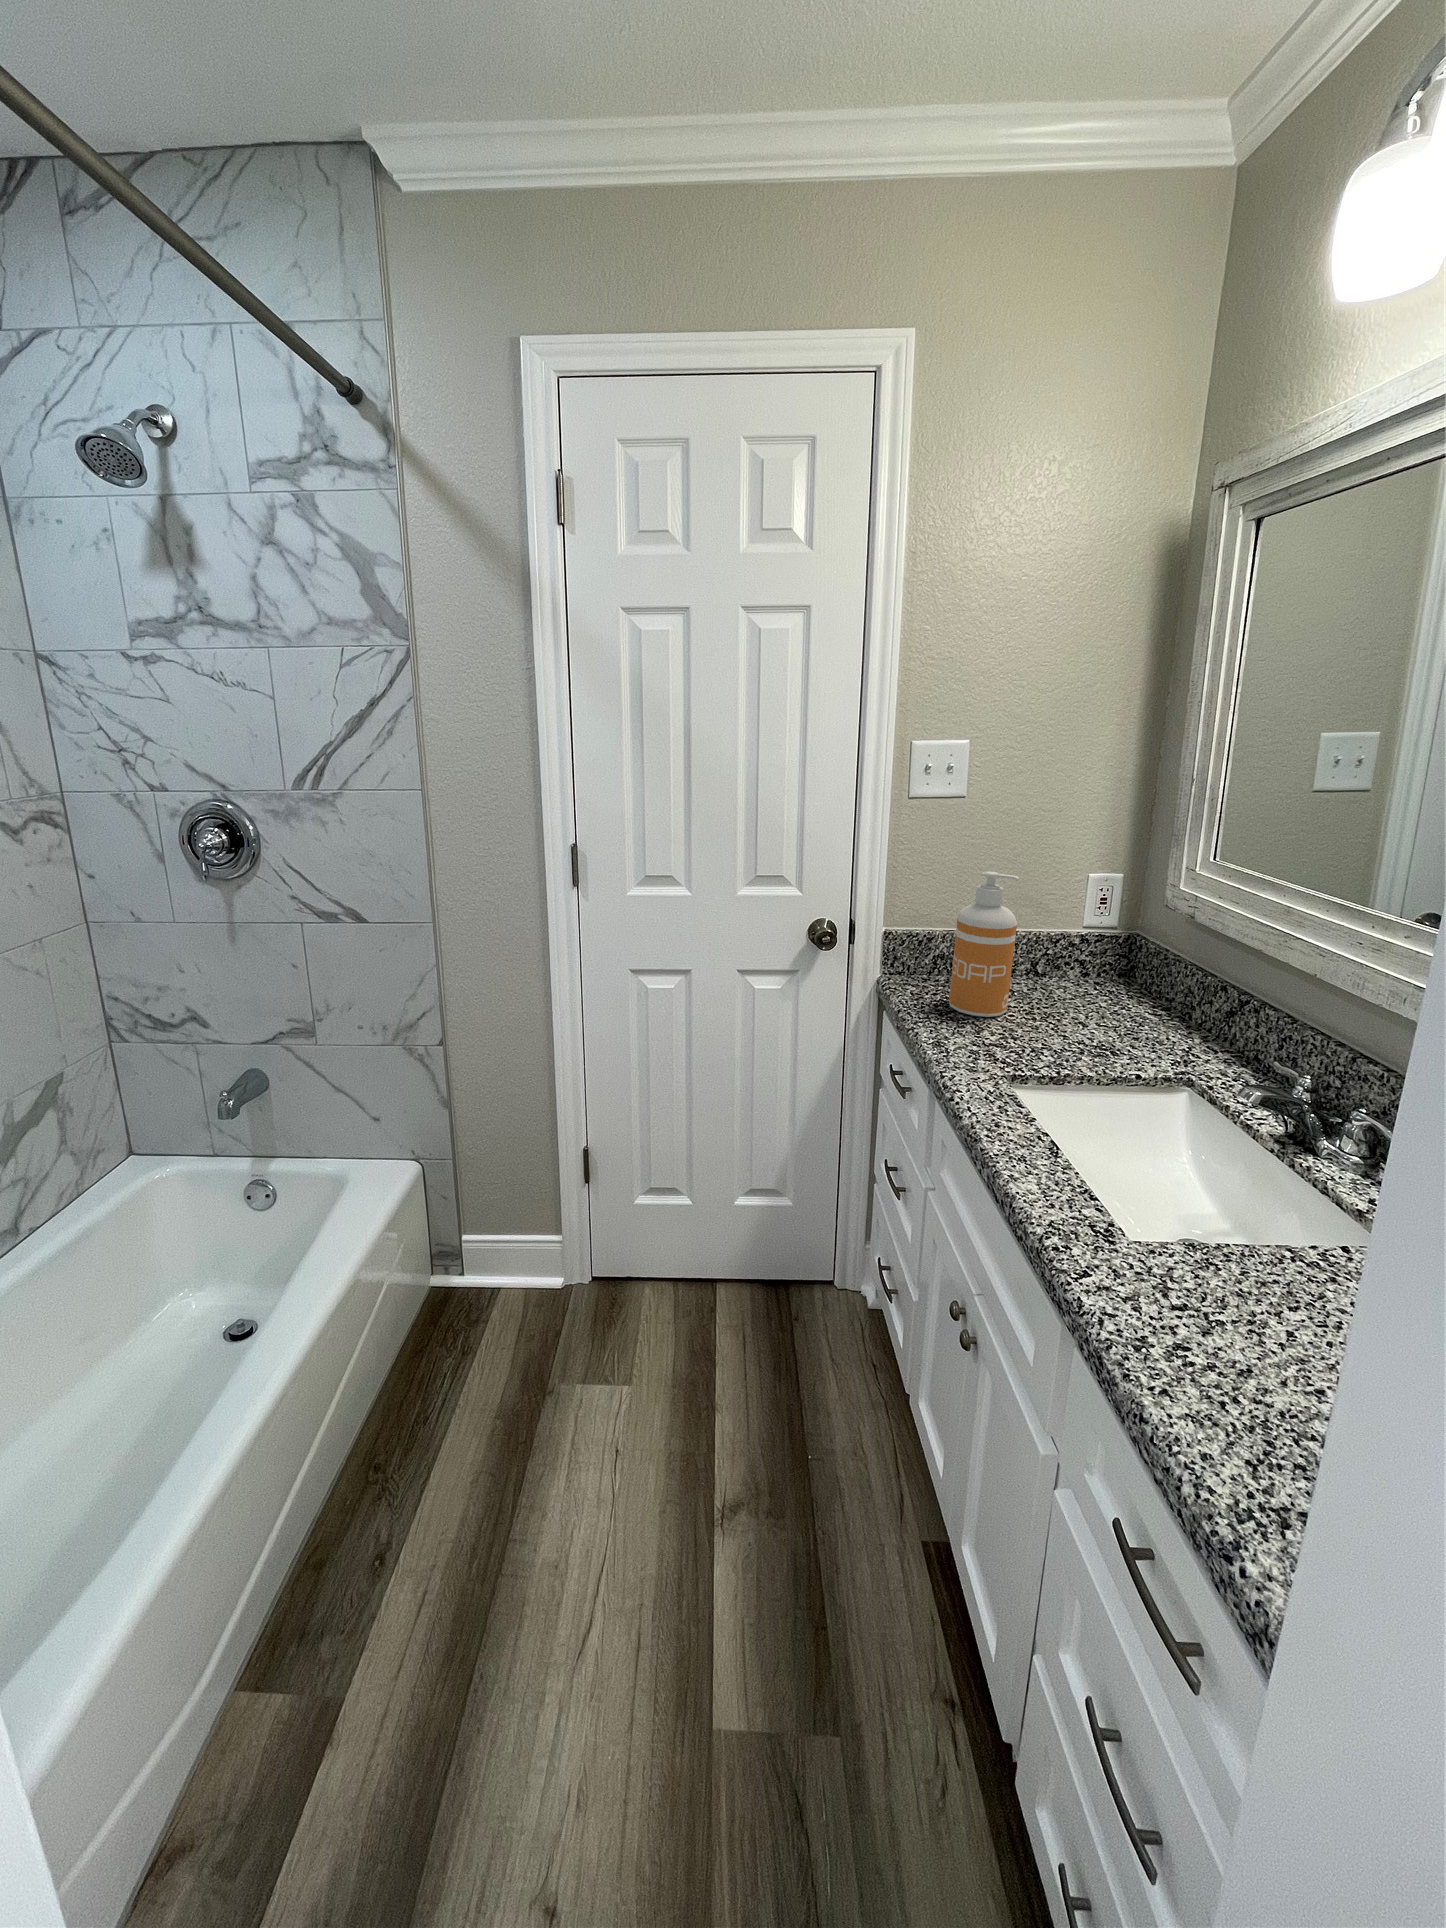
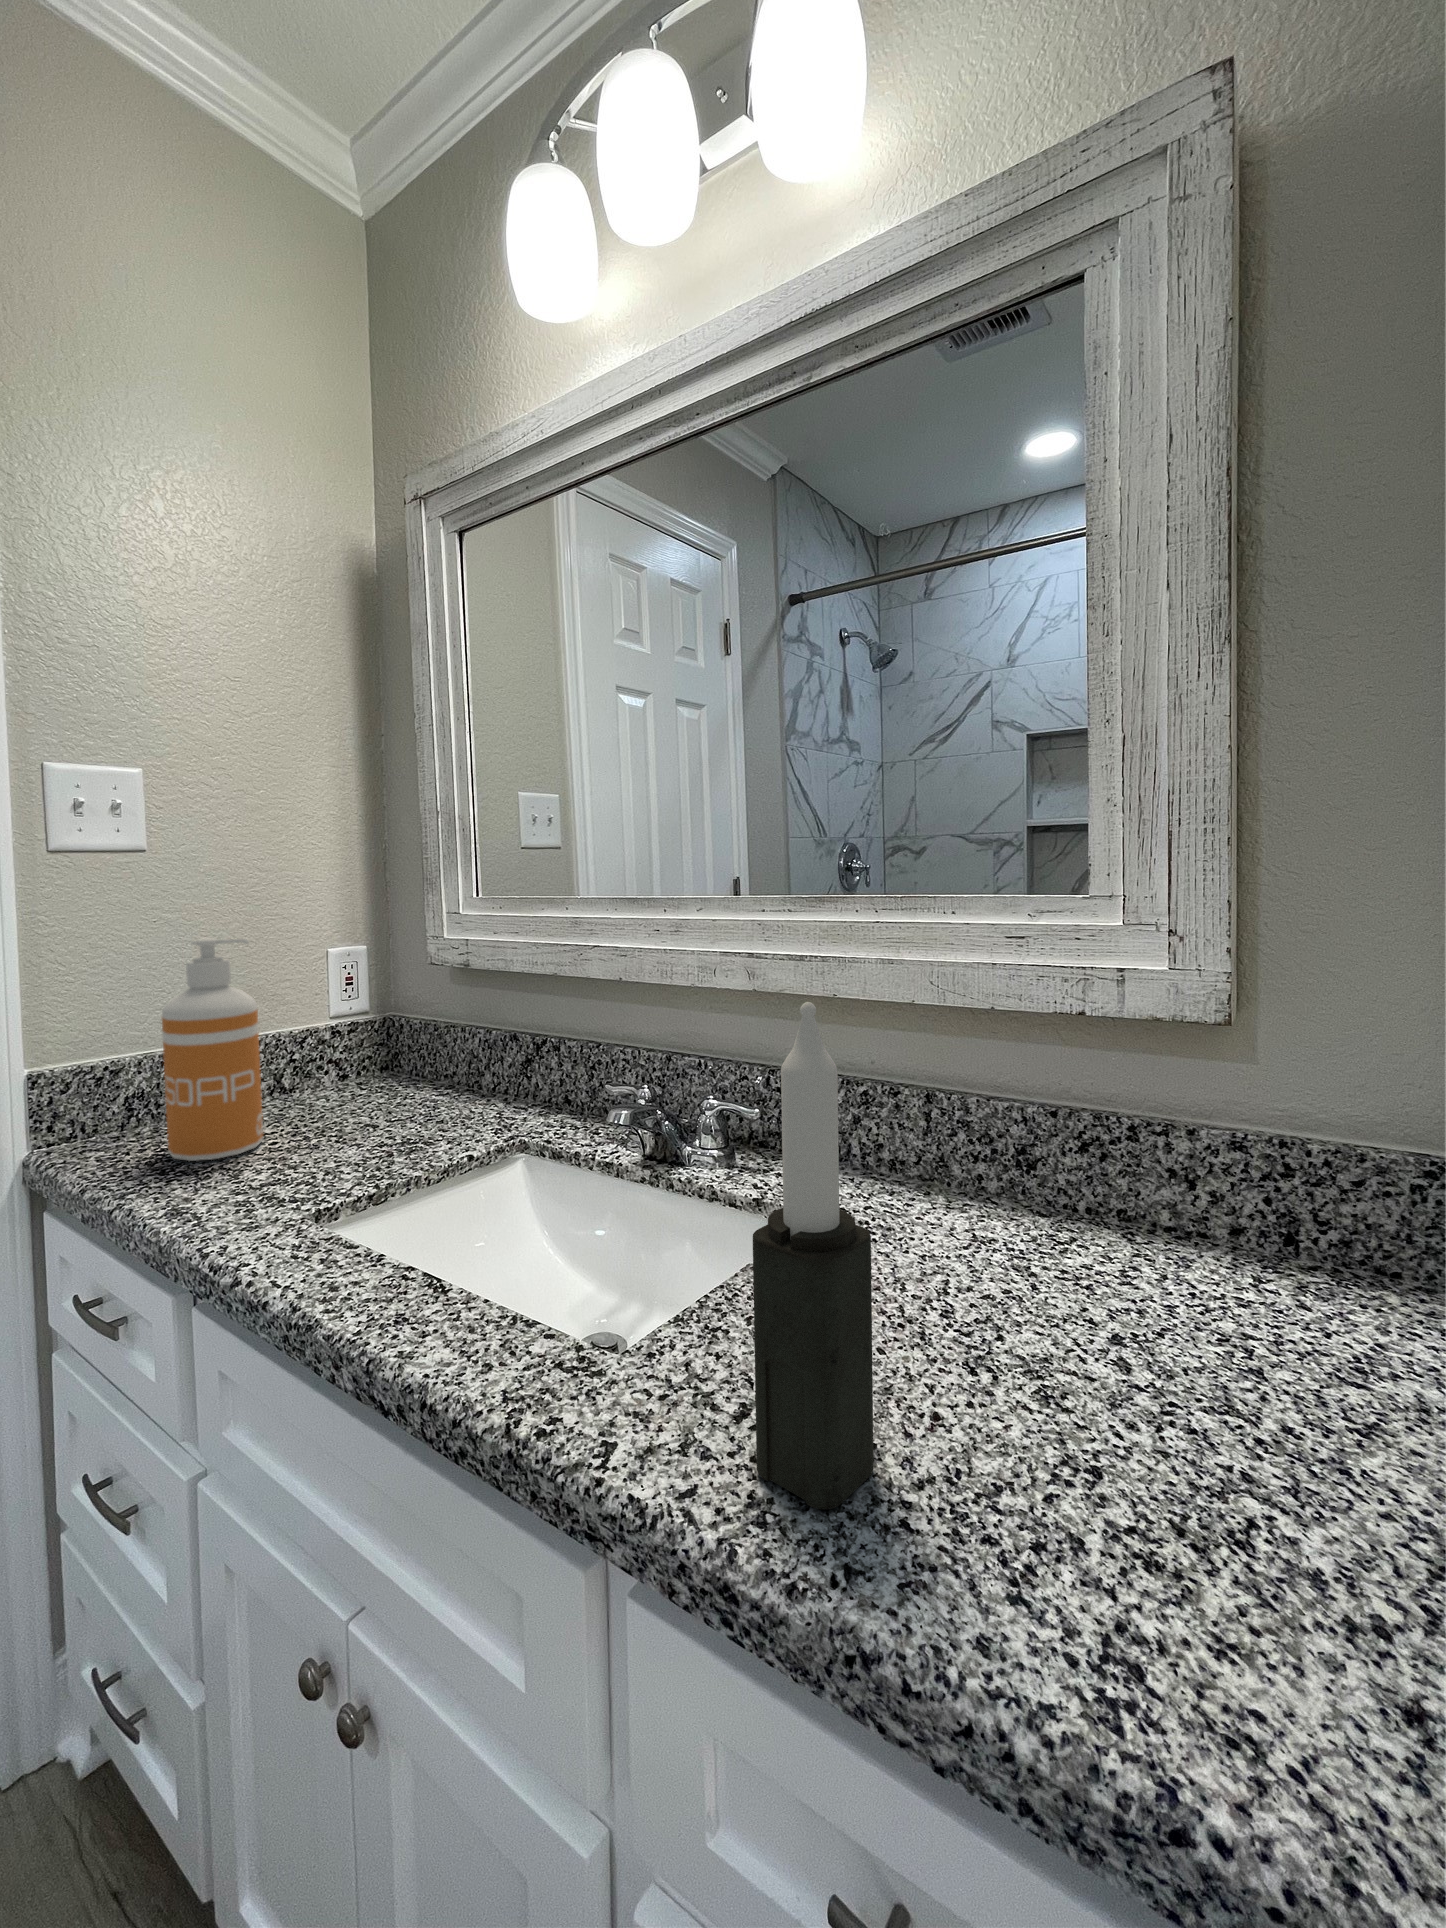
candle: none [1158,1086,1263,1373] -> present [753,1002,874,1509]

